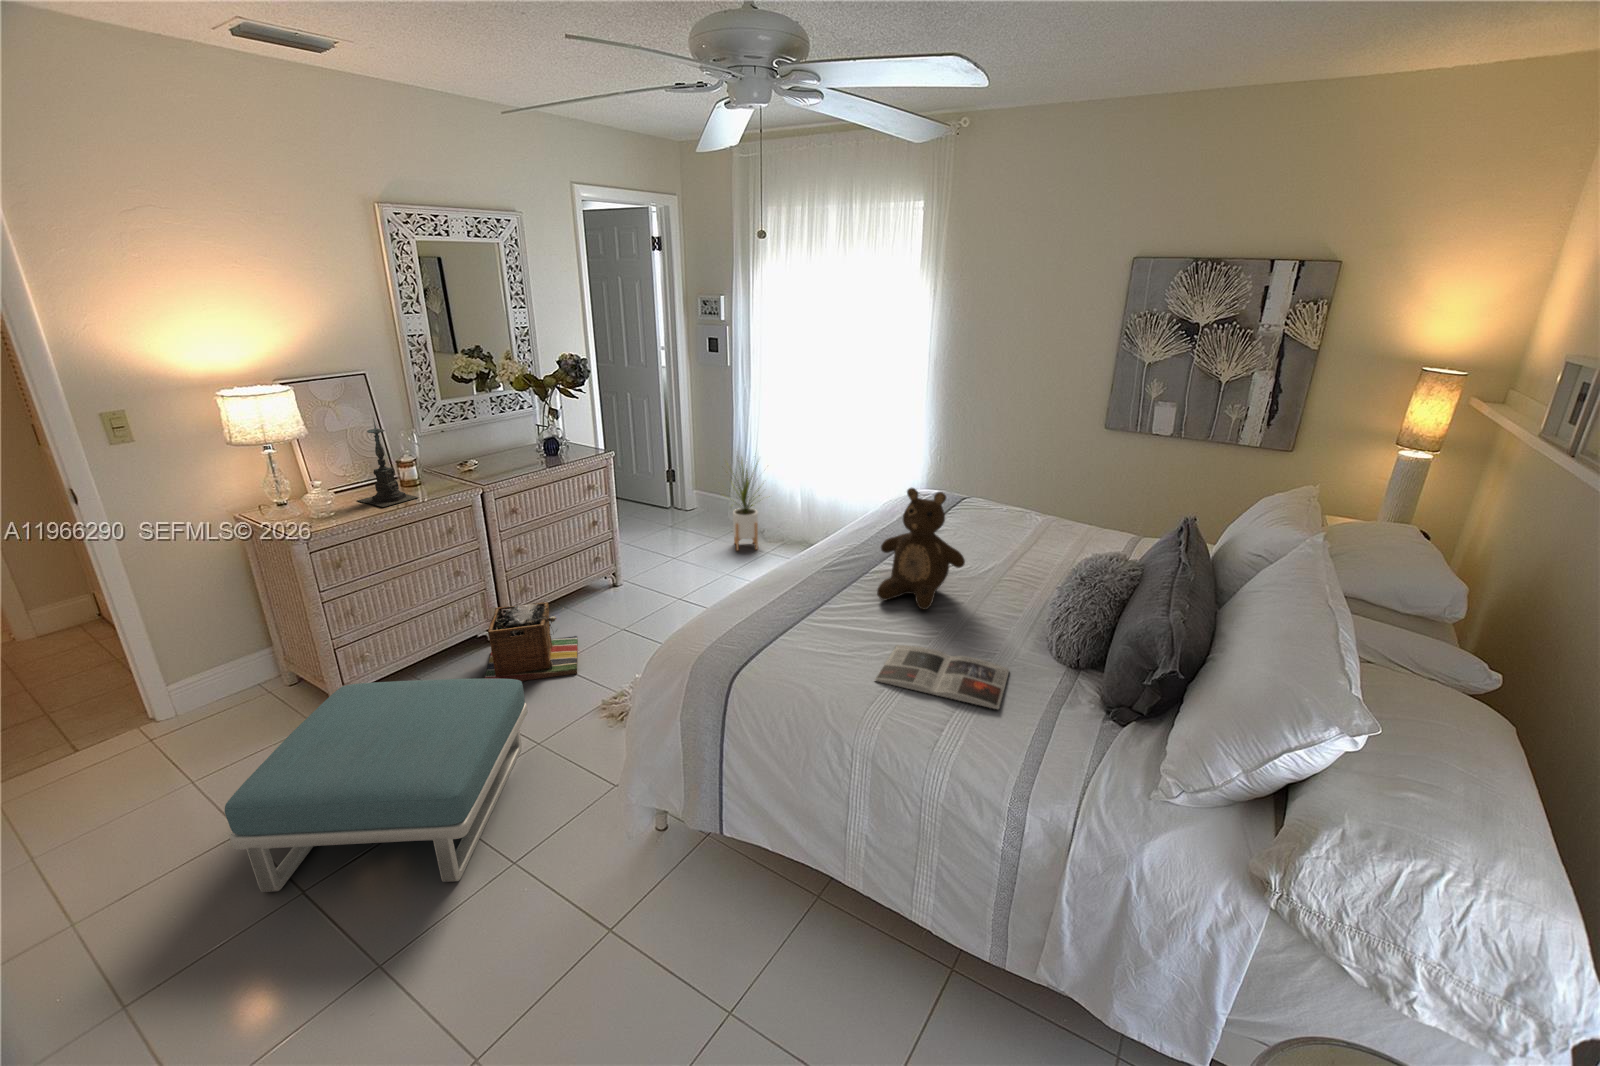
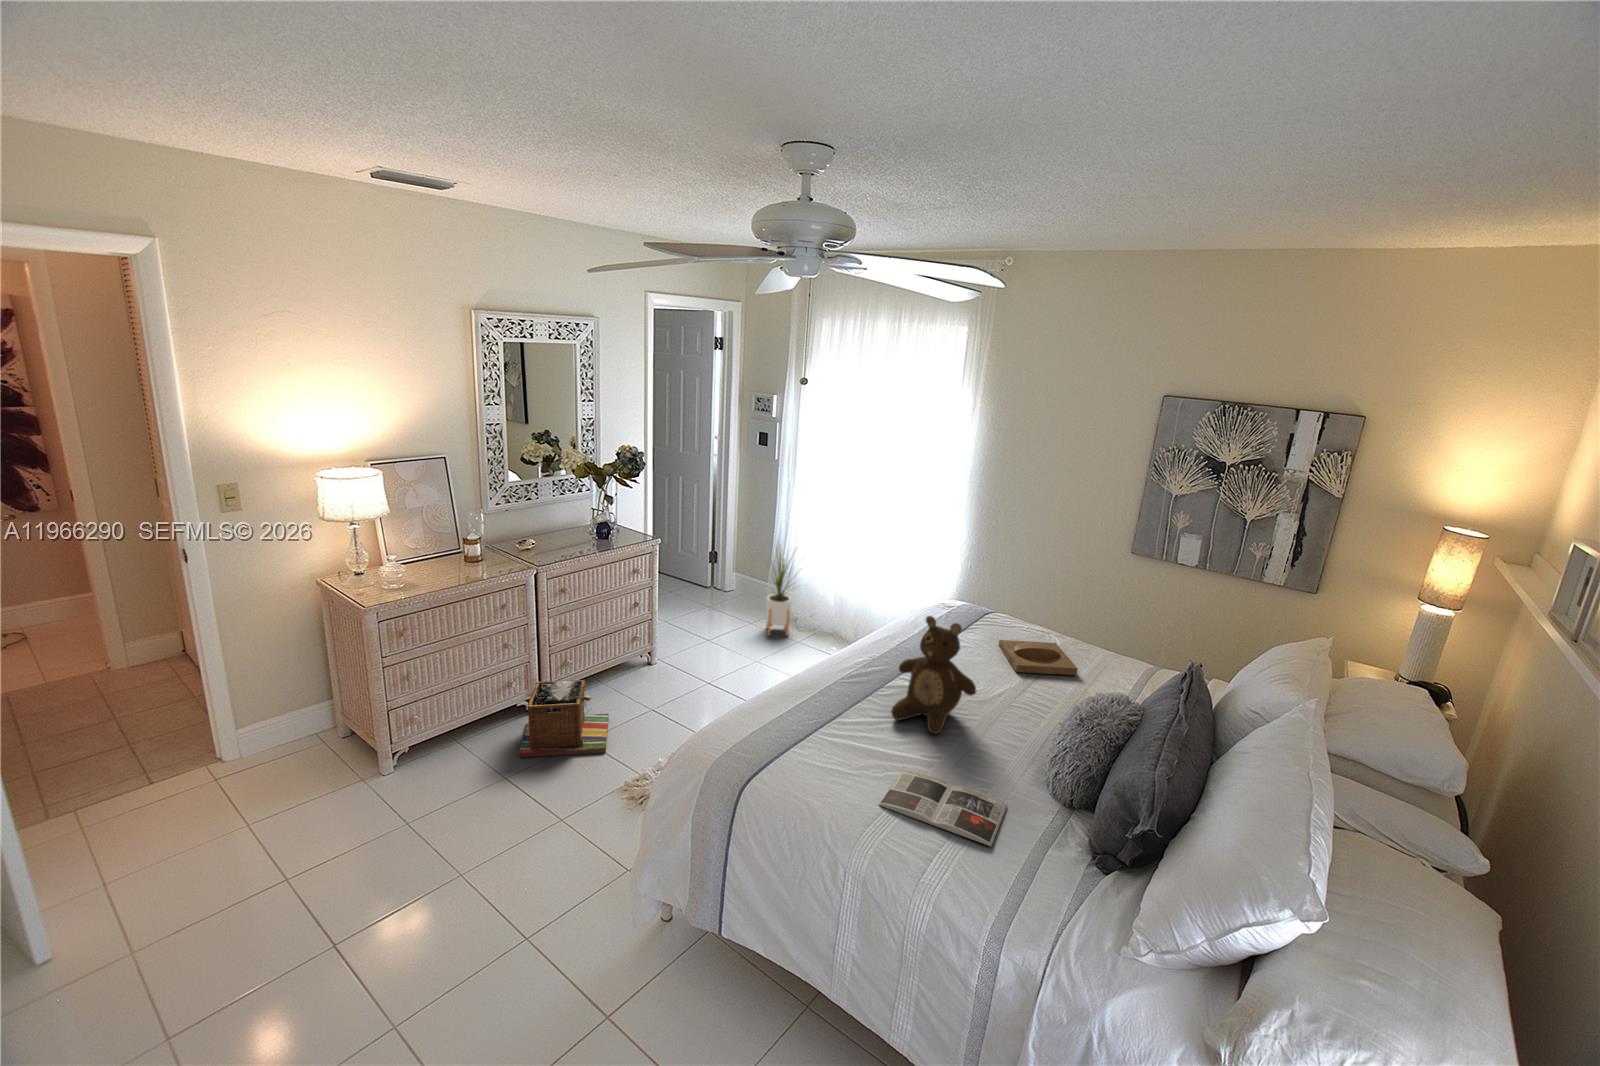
candle holder: present [357,421,418,507] -> none [424,502,479,584]
tray: none [978,519,1062,548] -> present [999,640,1078,675]
footstool: present [225,678,528,892] -> none [287,751,558,954]

